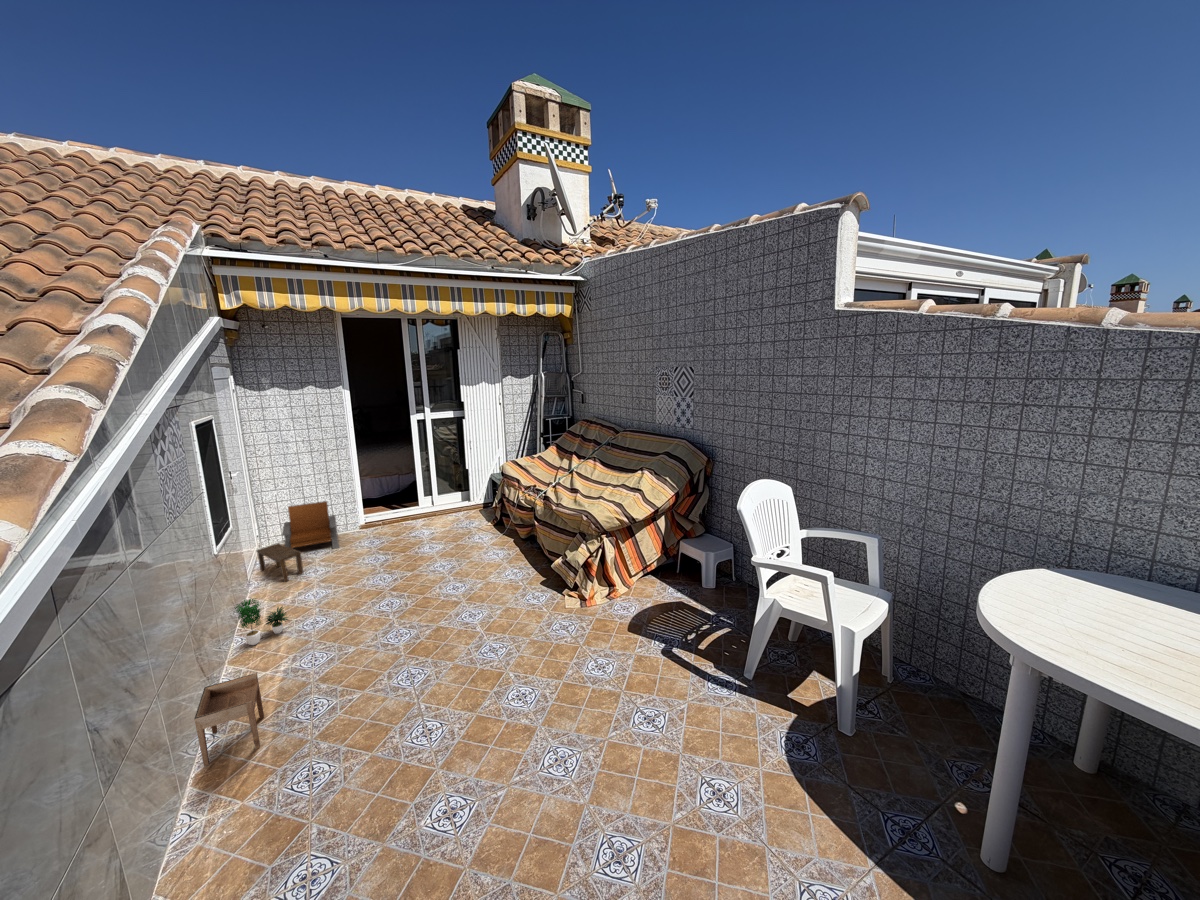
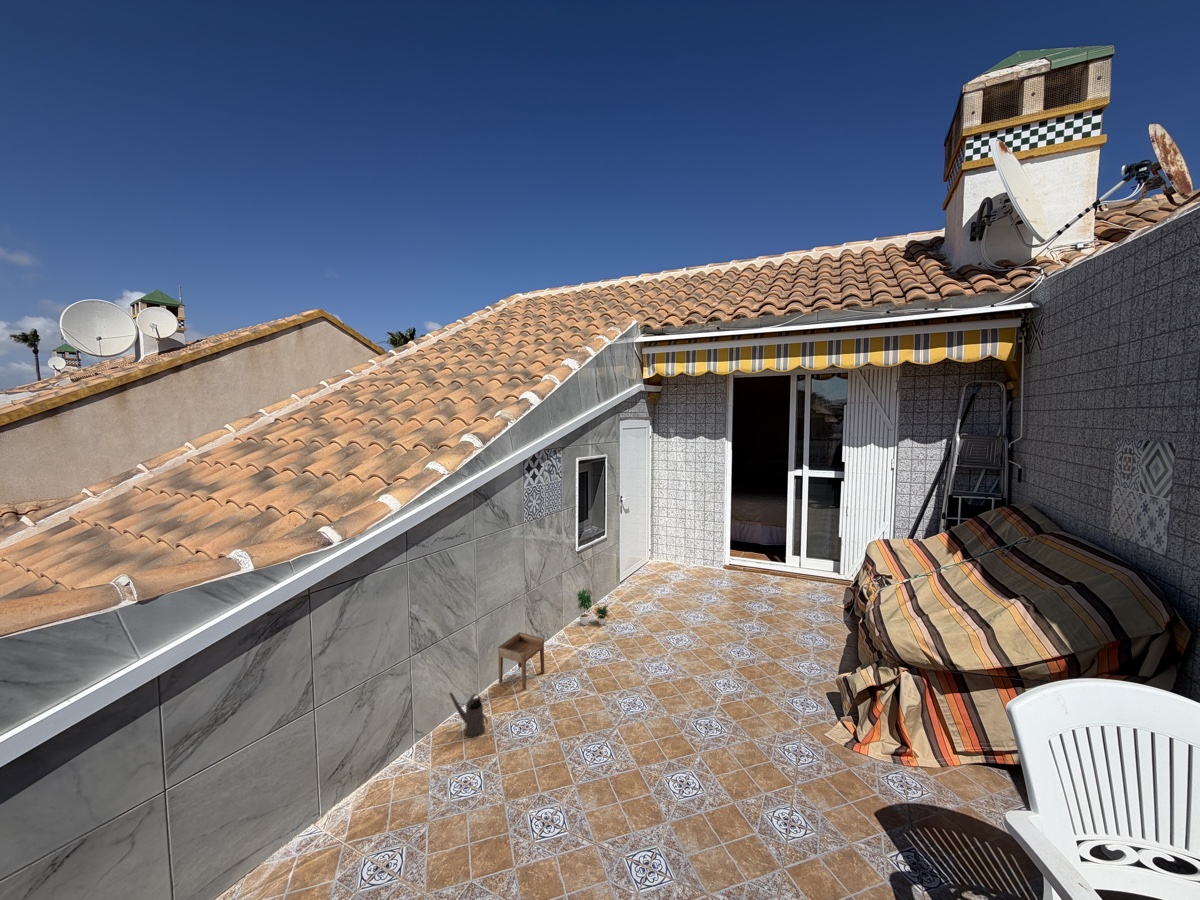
lounge chair: present [282,501,339,549] -> none [656,532,704,579]
bench: present [257,543,303,582] -> none [633,558,654,591]
watering can: none [173,780,268,846] -> present [450,693,488,738]

